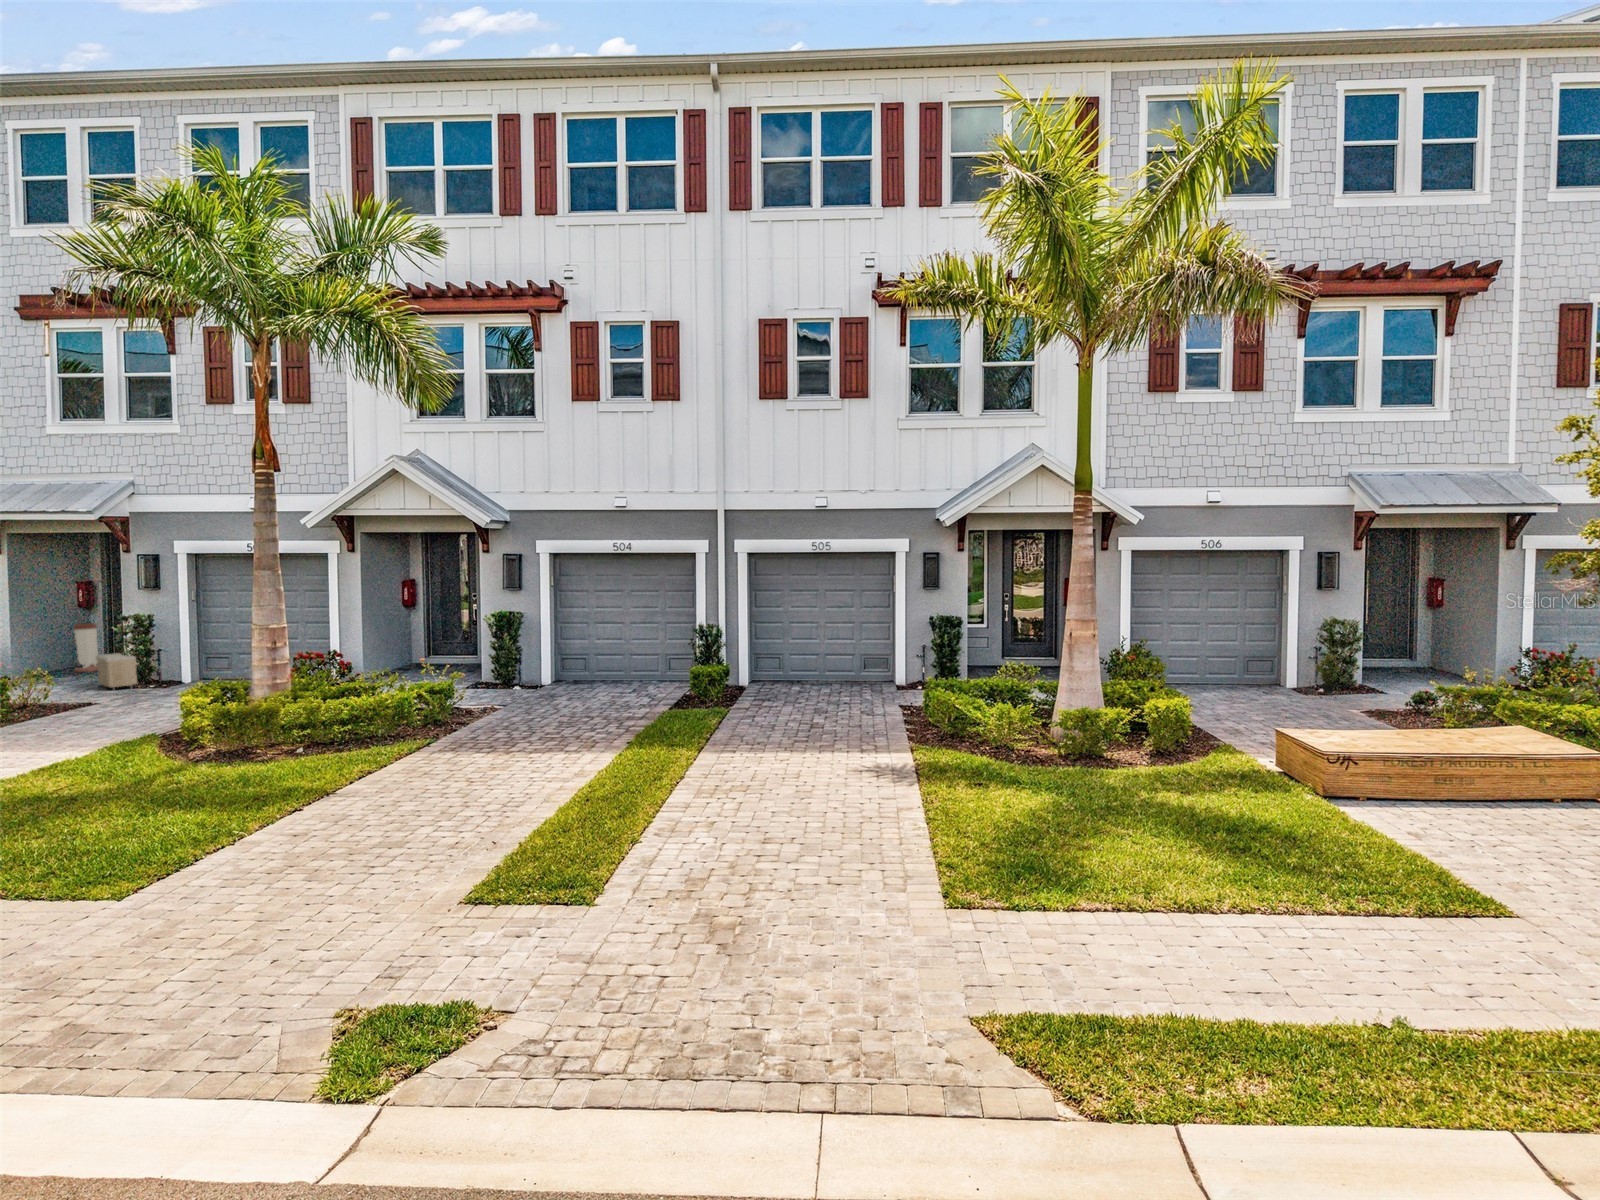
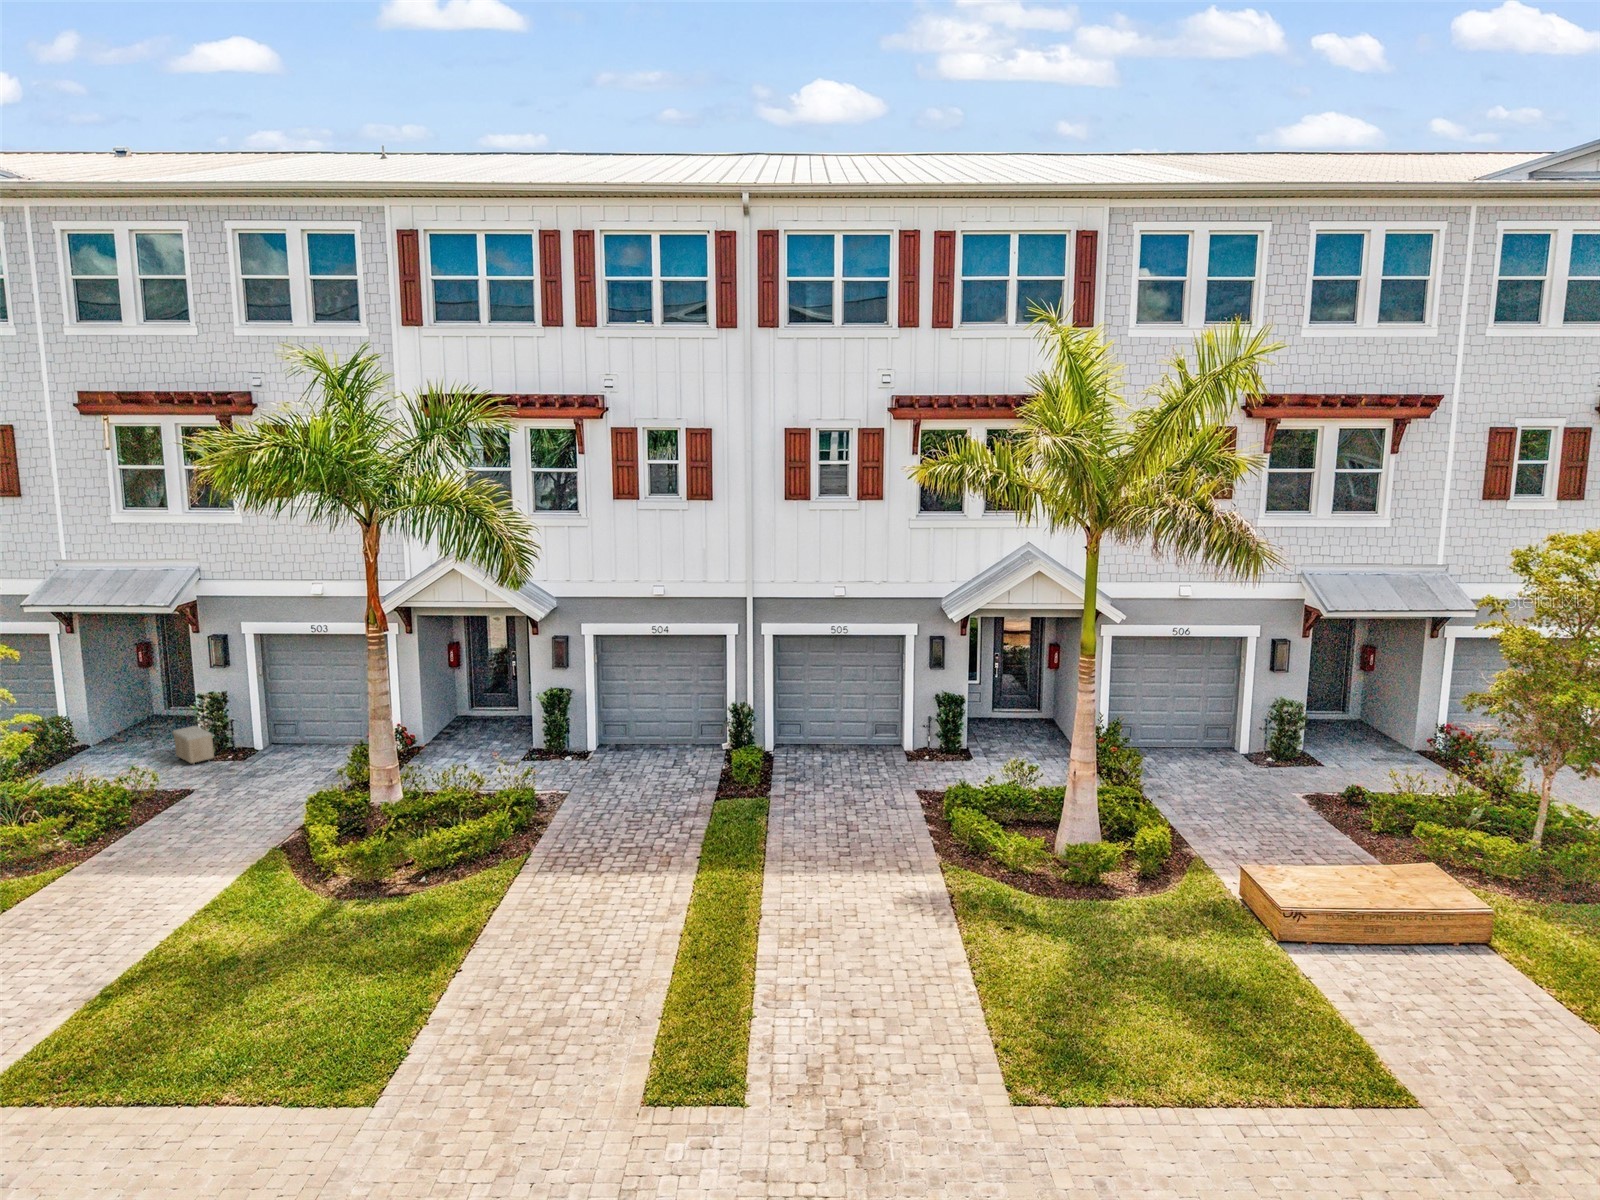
trash can: present [73,623,98,672] -> none [131,682,159,730]
potted plant: present [1316,654,1340,695] -> none [1266,731,1288,767]

